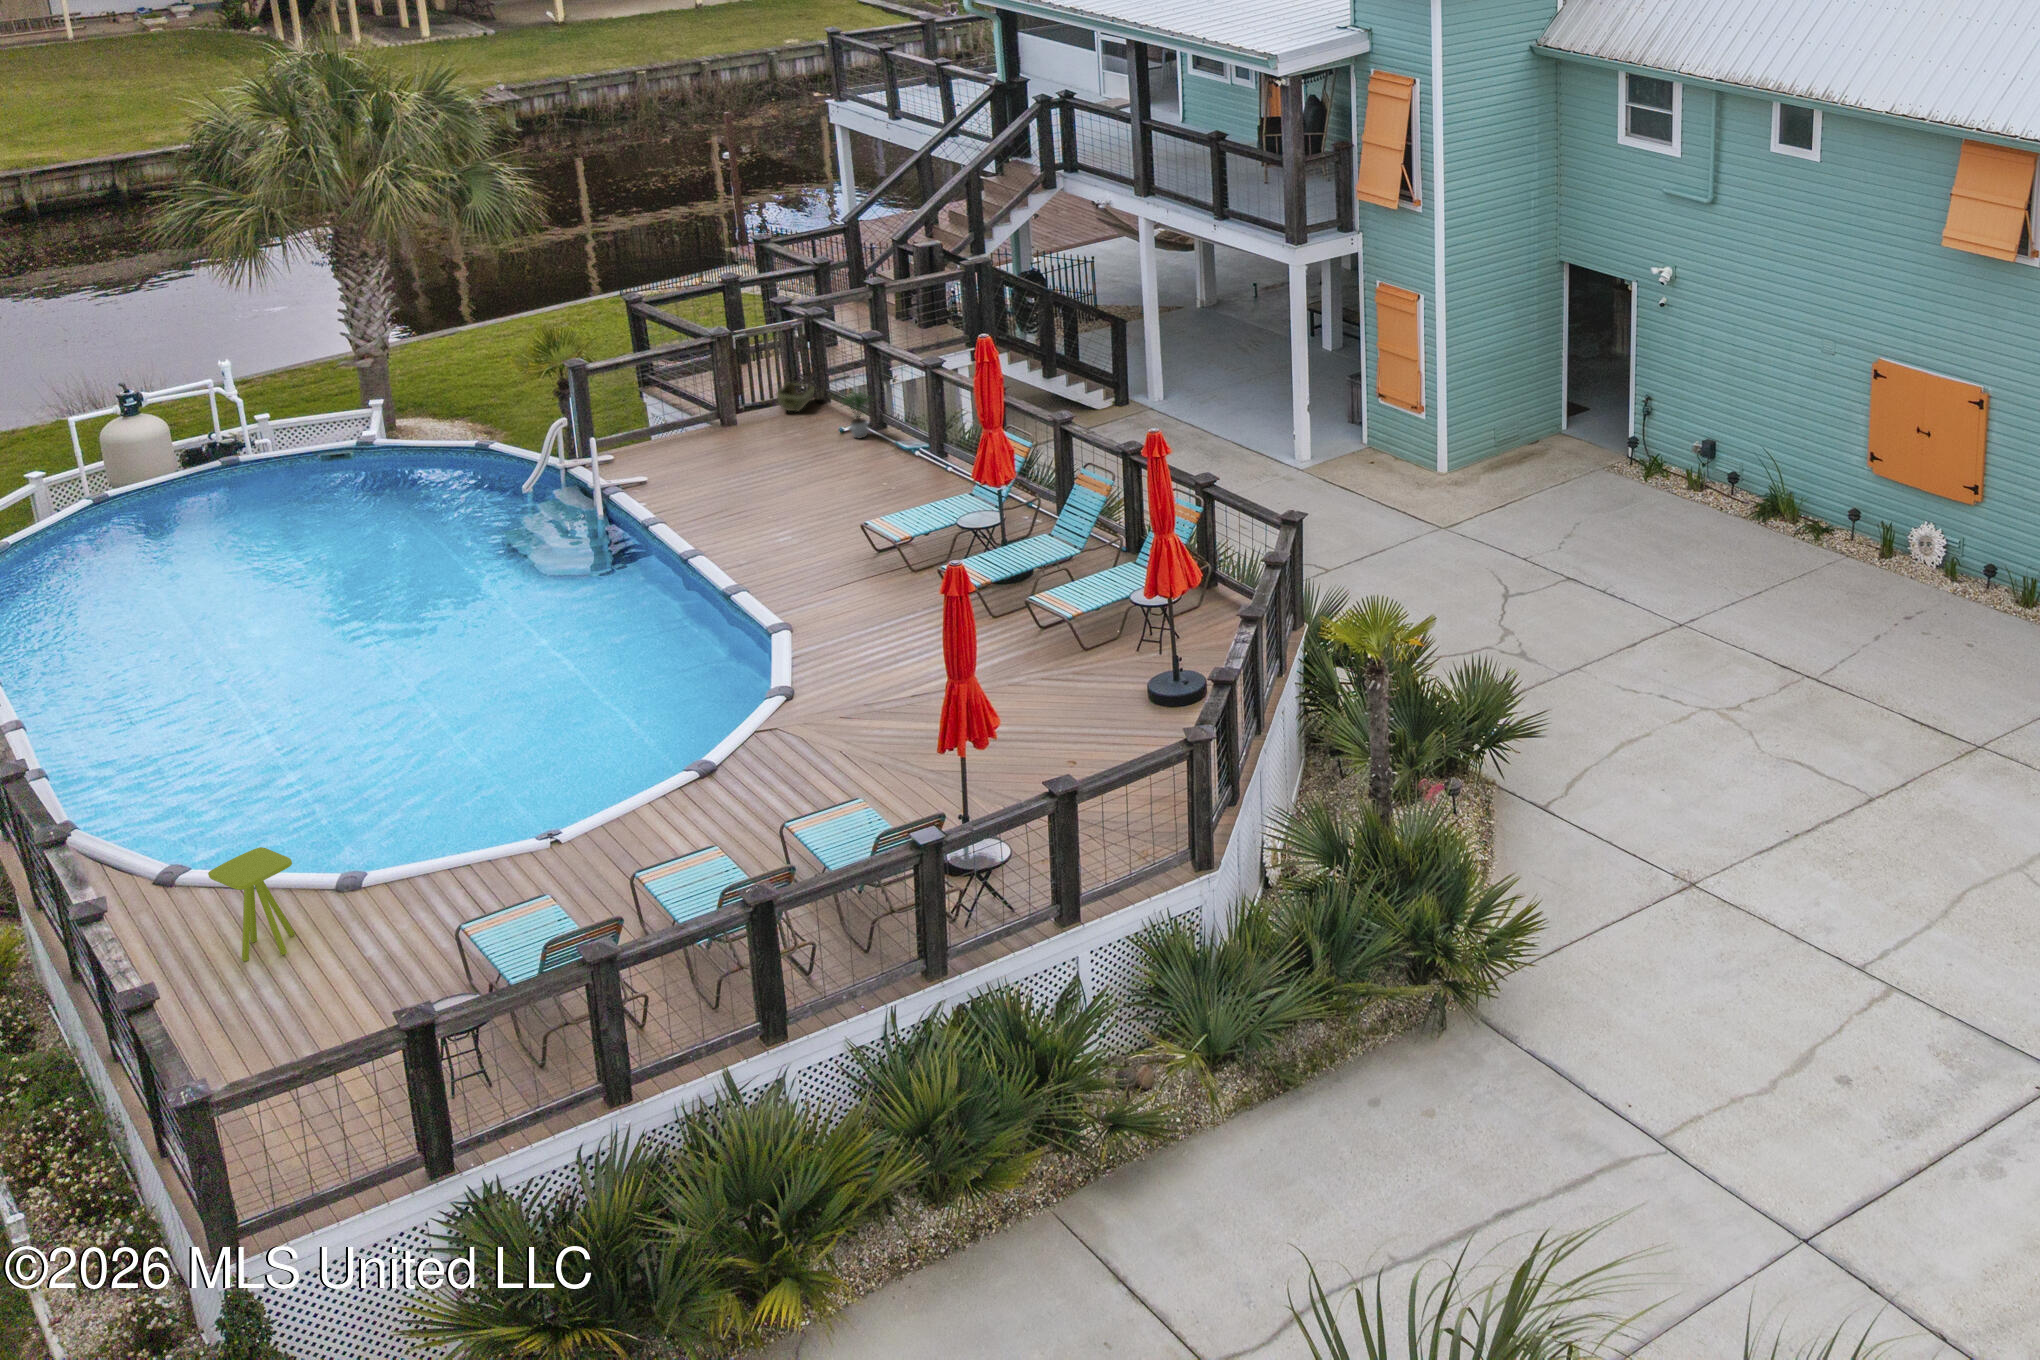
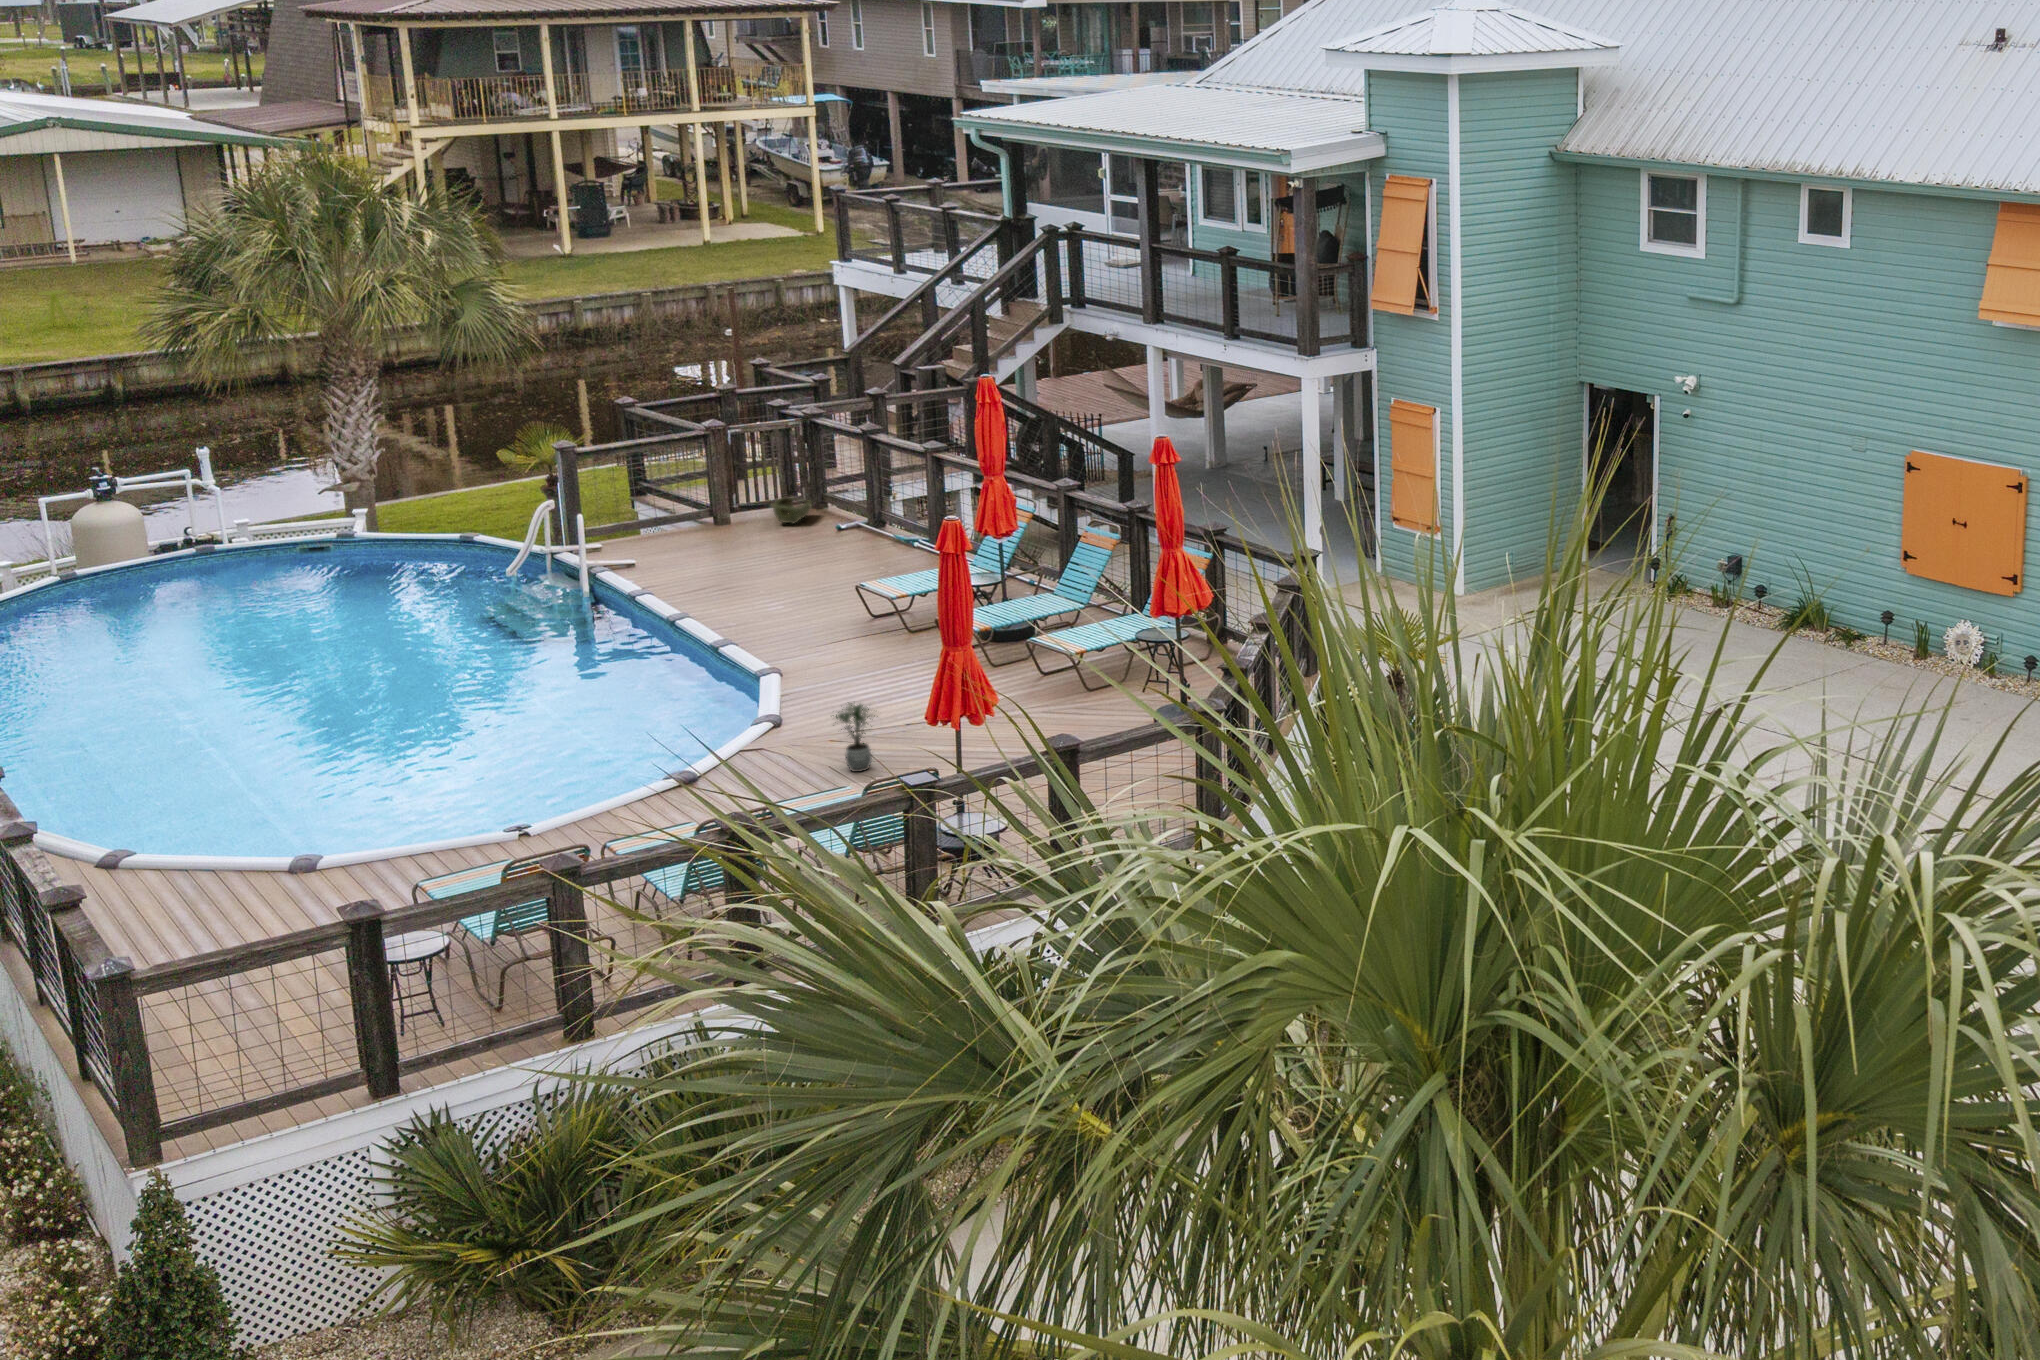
potted plant: present [841,392,871,439] -> present [833,703,878,772]
side table: present [208,847,295,961] -> present [39,290,68,325]

